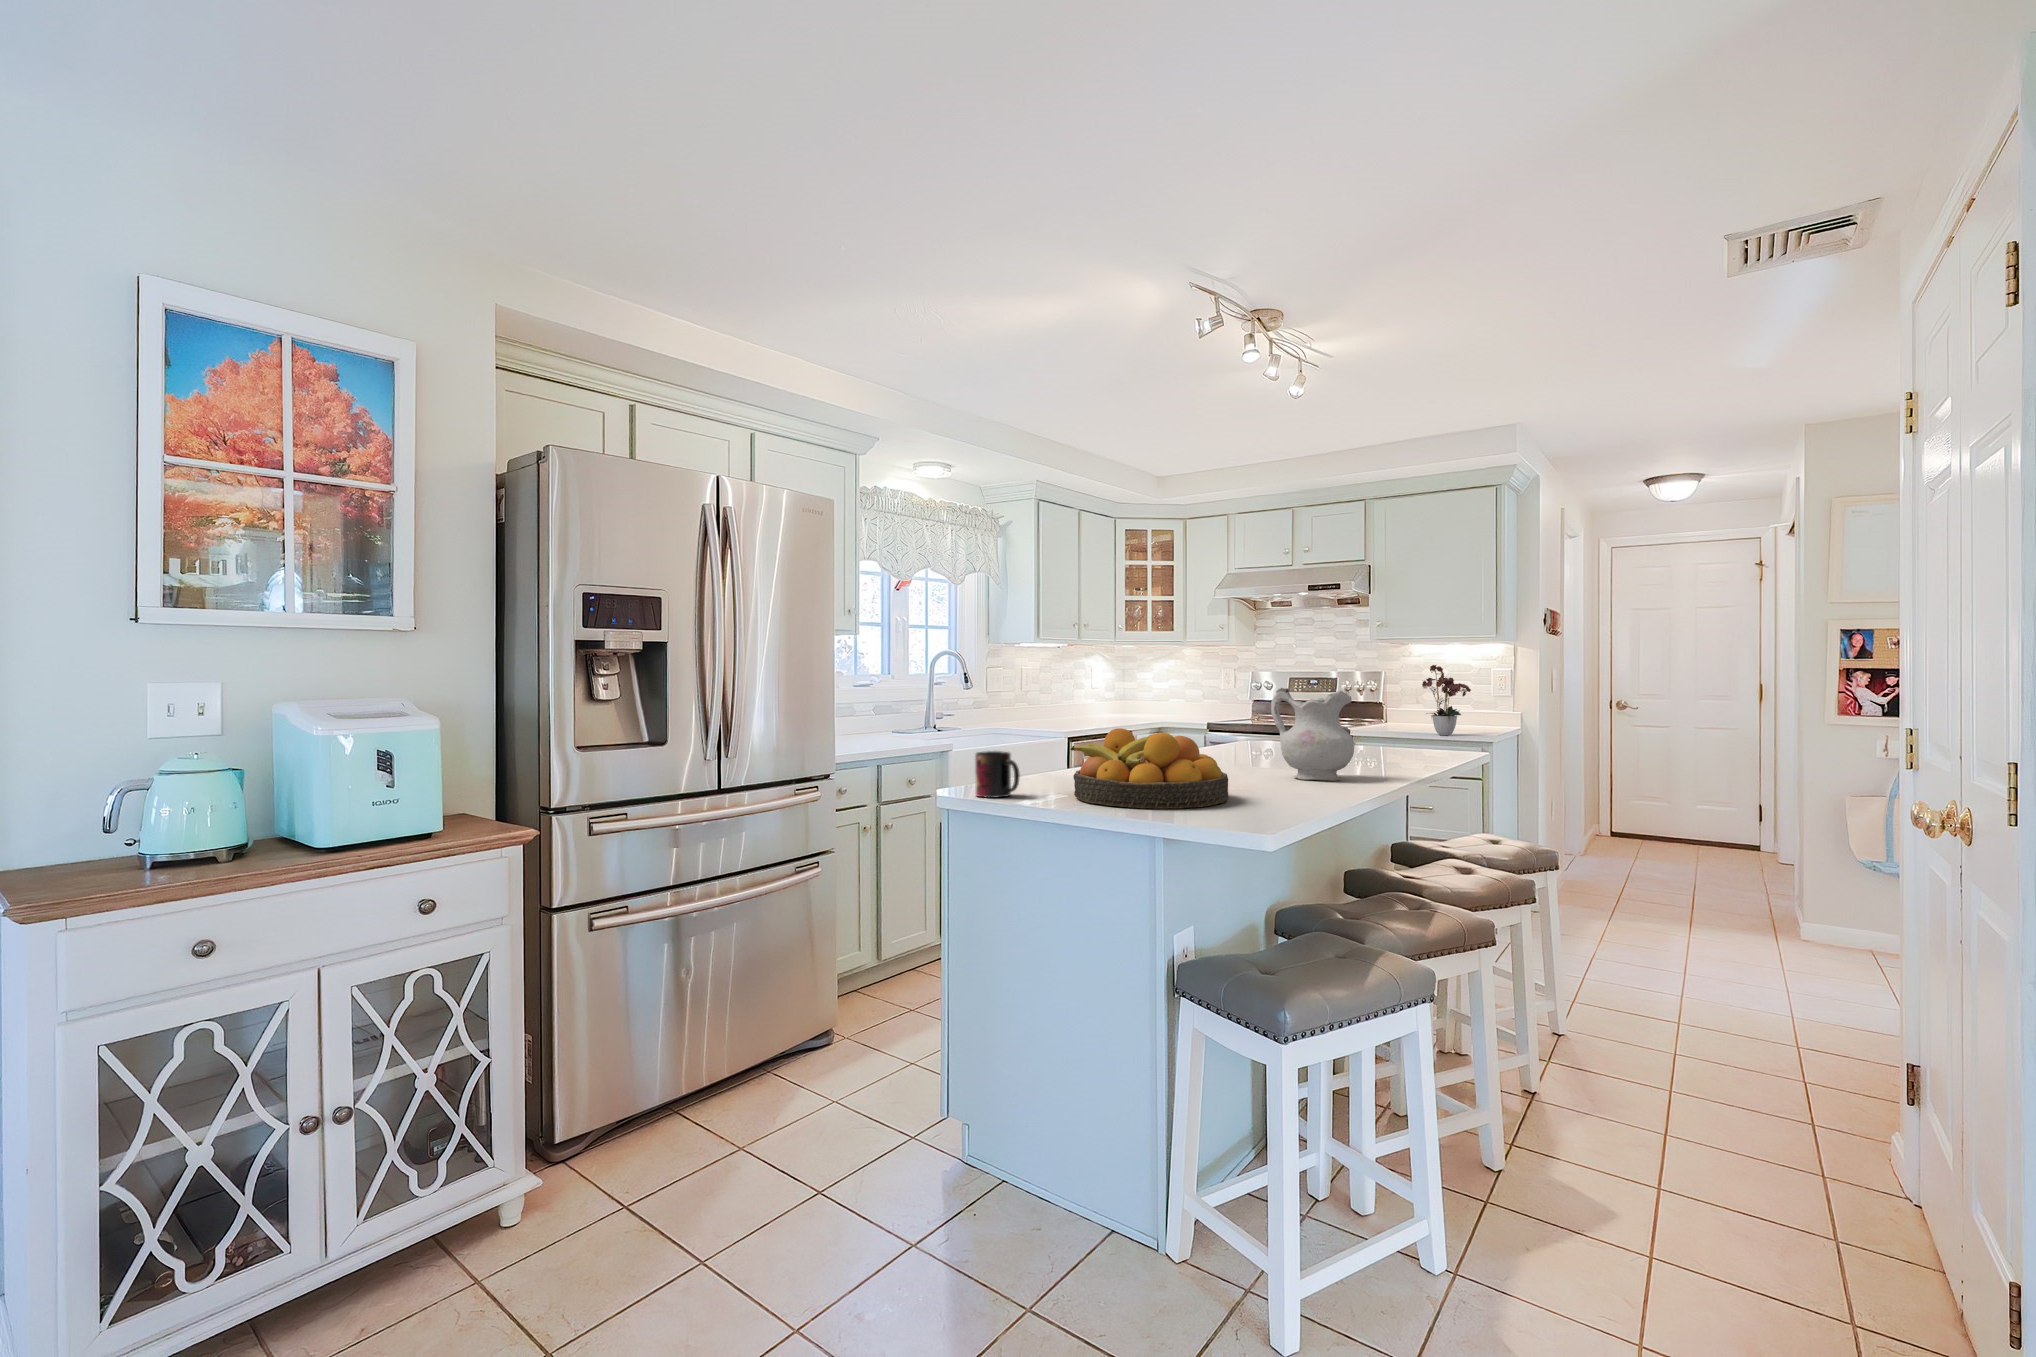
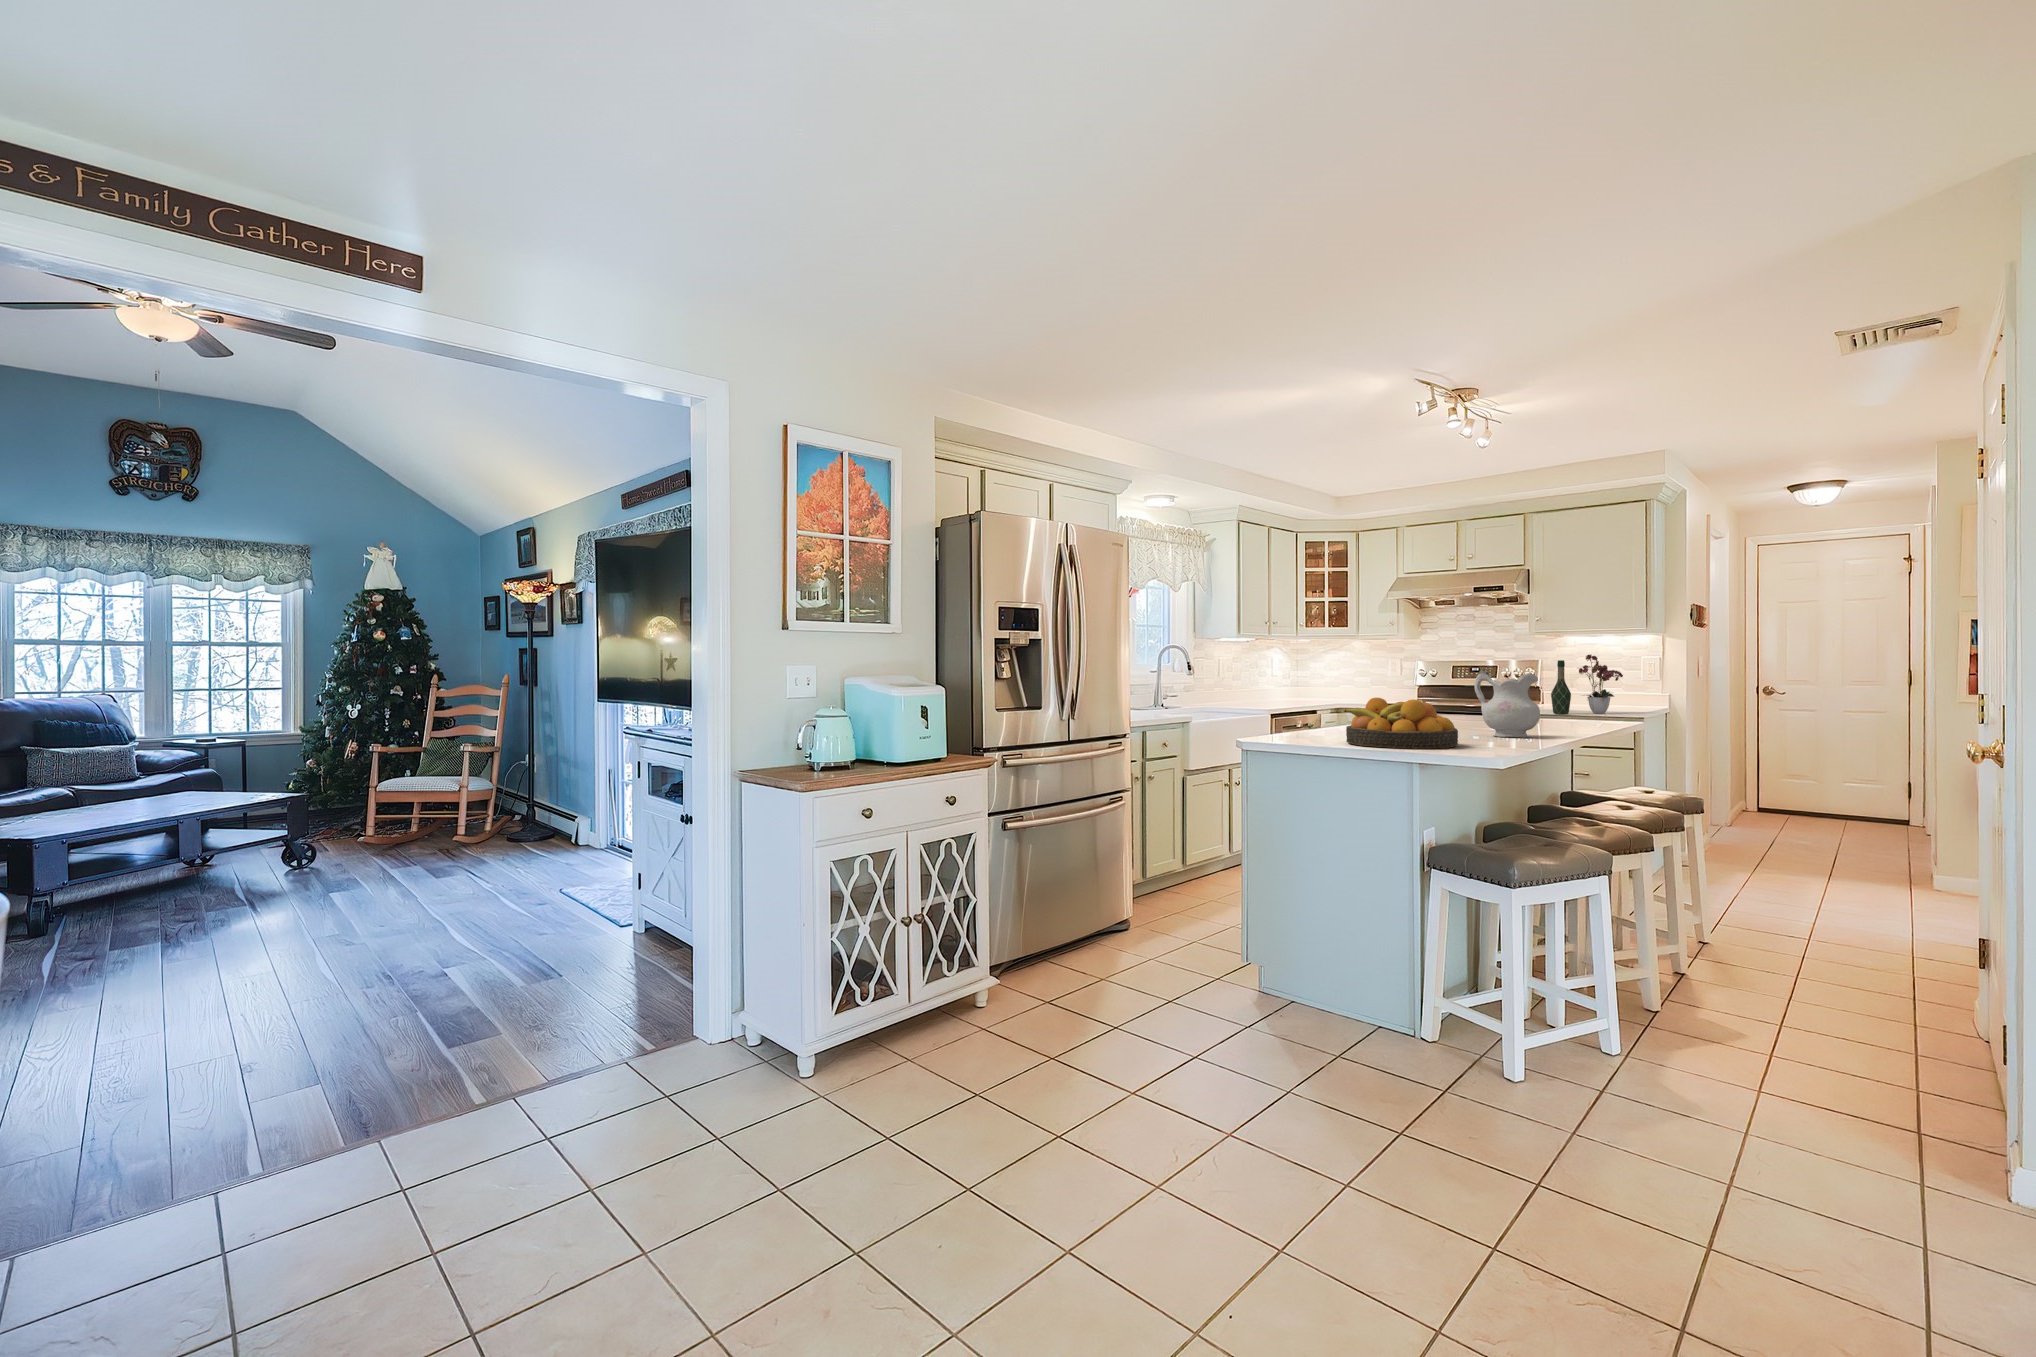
wine bottle: none [1391,672,1413,736] -> present [1551,660,1571,714]
mug: present [975,751,1020,798] -> none [1276,713,1309,743]

